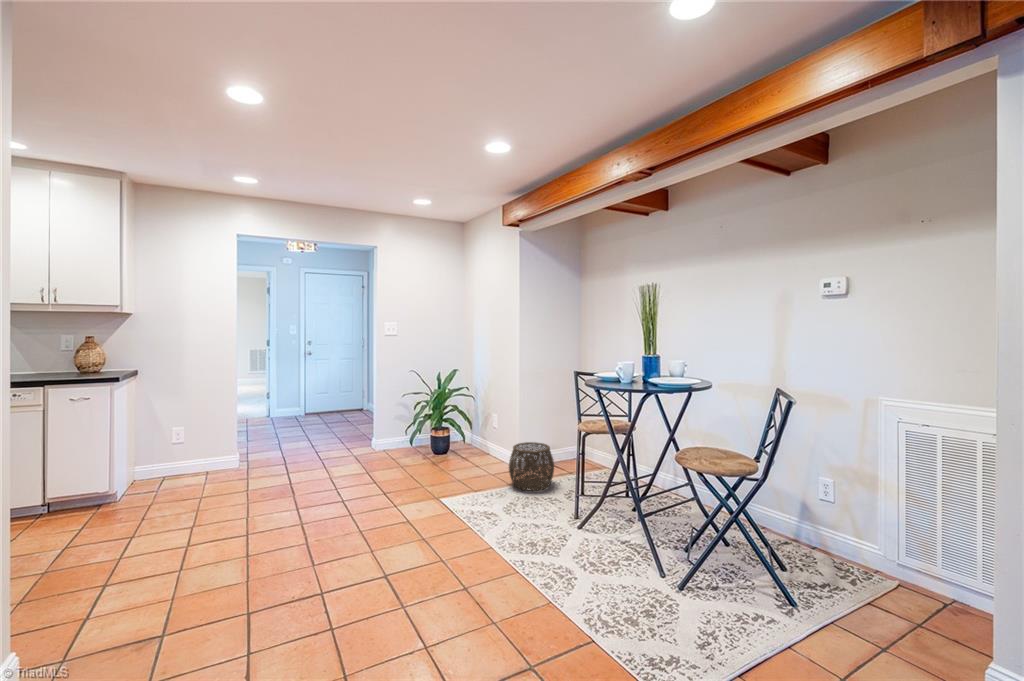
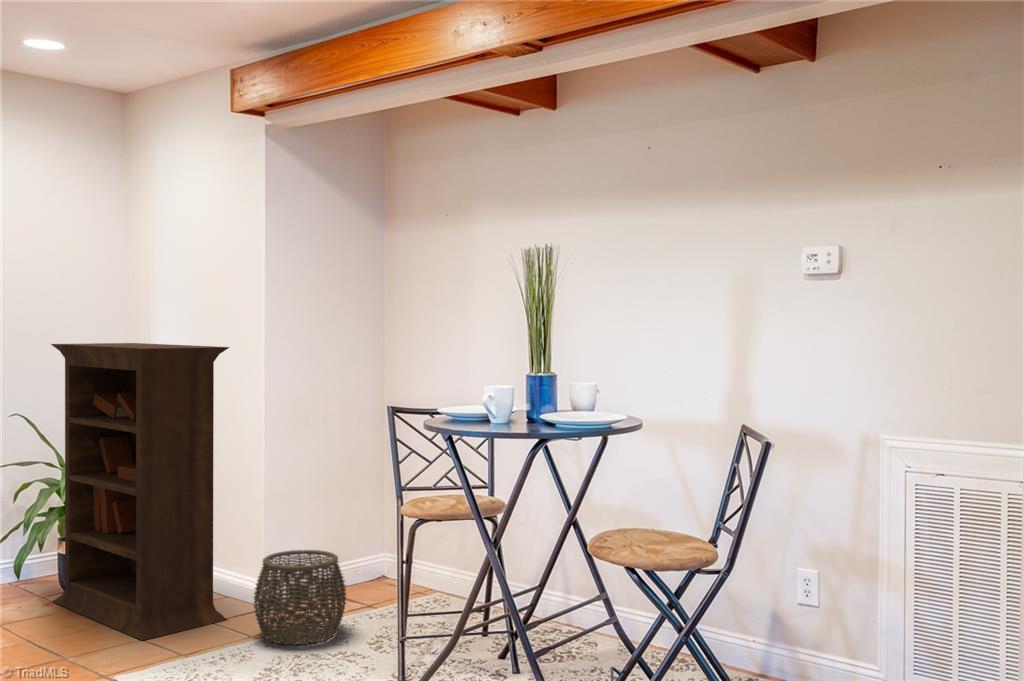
bookcase: none [425,339,500,481] -> present [51,343,229,640]

